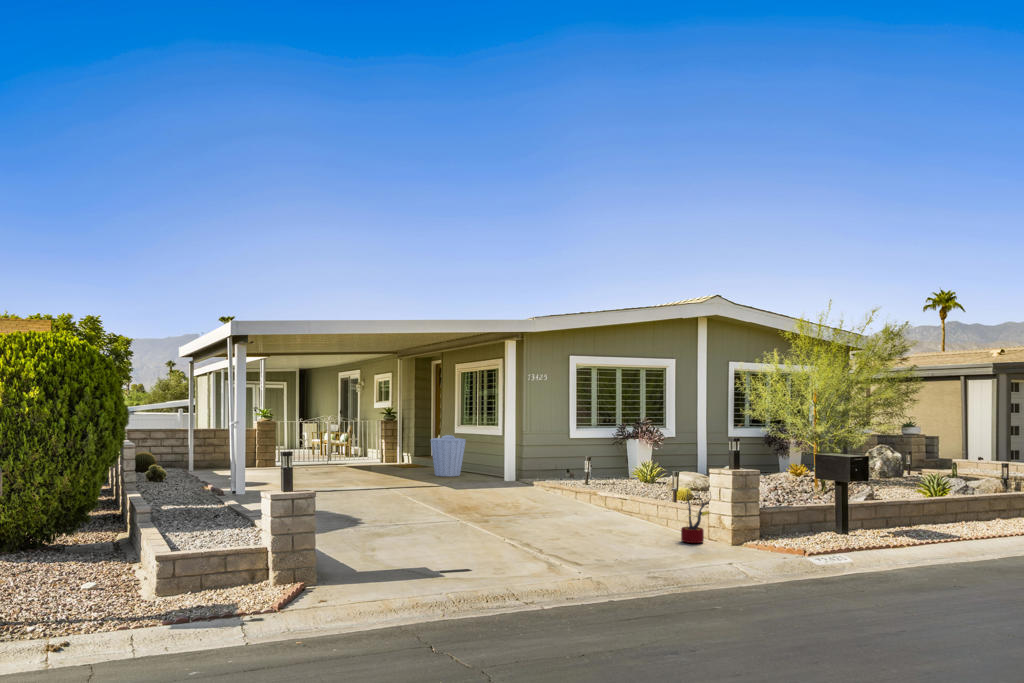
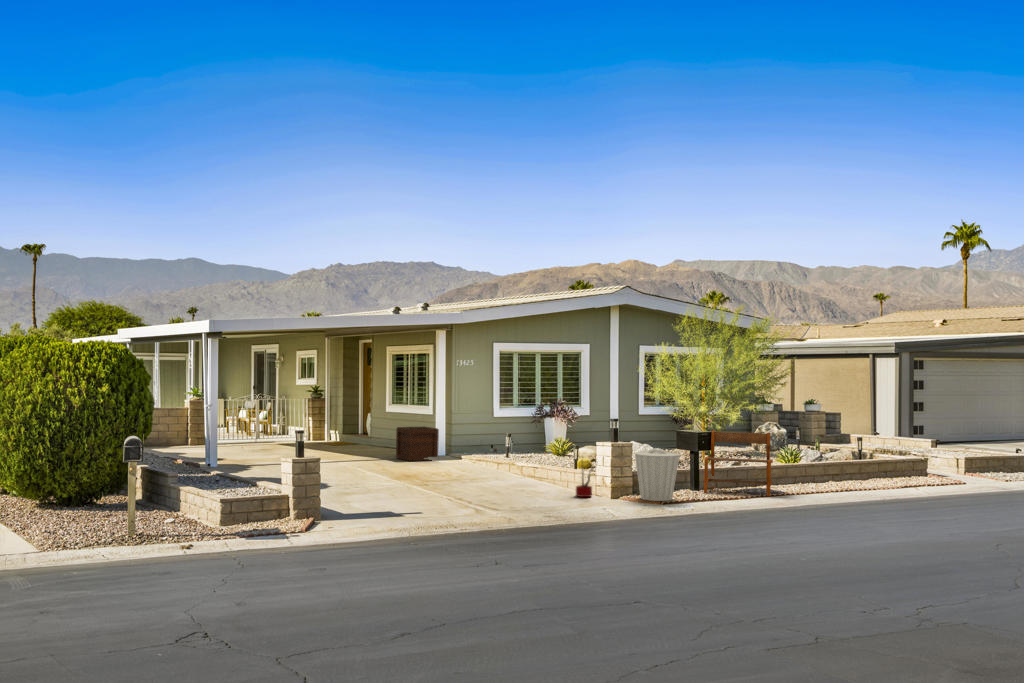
trash can: present [431,435,466,476] -> present [635,448,680,501]
wooden crate: none [461,449,509,488] -> present [396,427,439,461]
bench: none [848,455,944,543] -> present [704,431,773,496]

